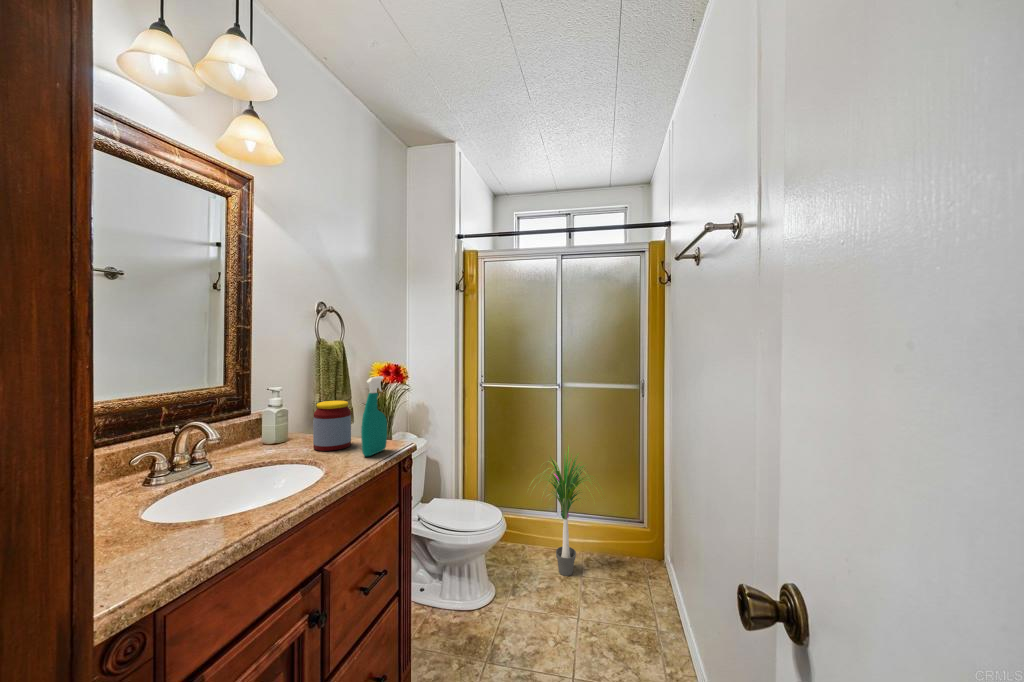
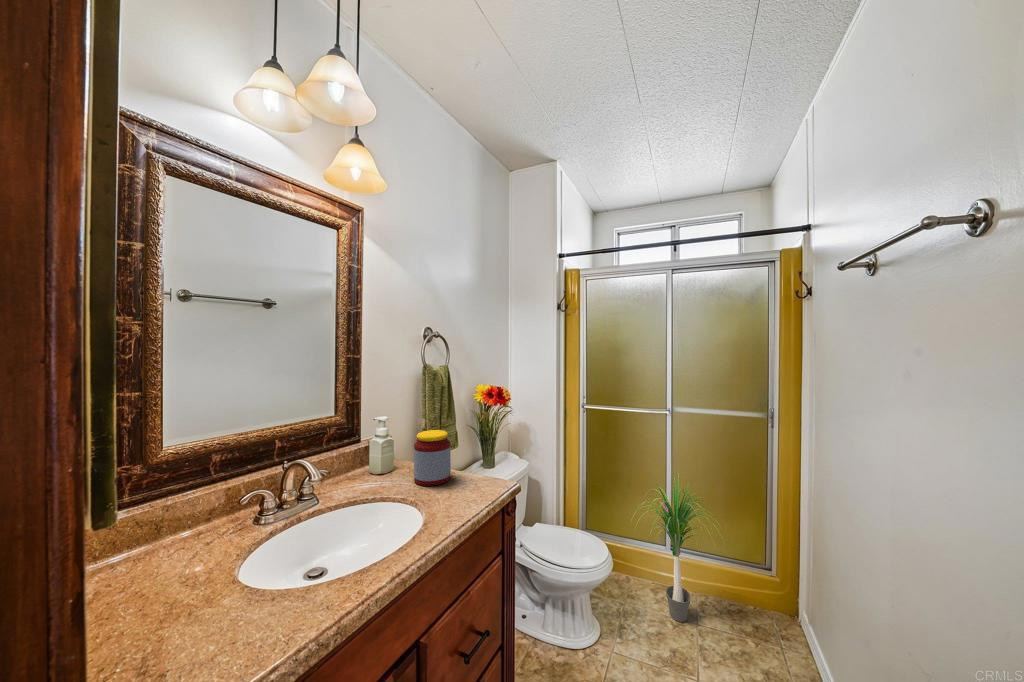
spray bottle: present [361,376,387,456] -> none [460,409,487,498]

